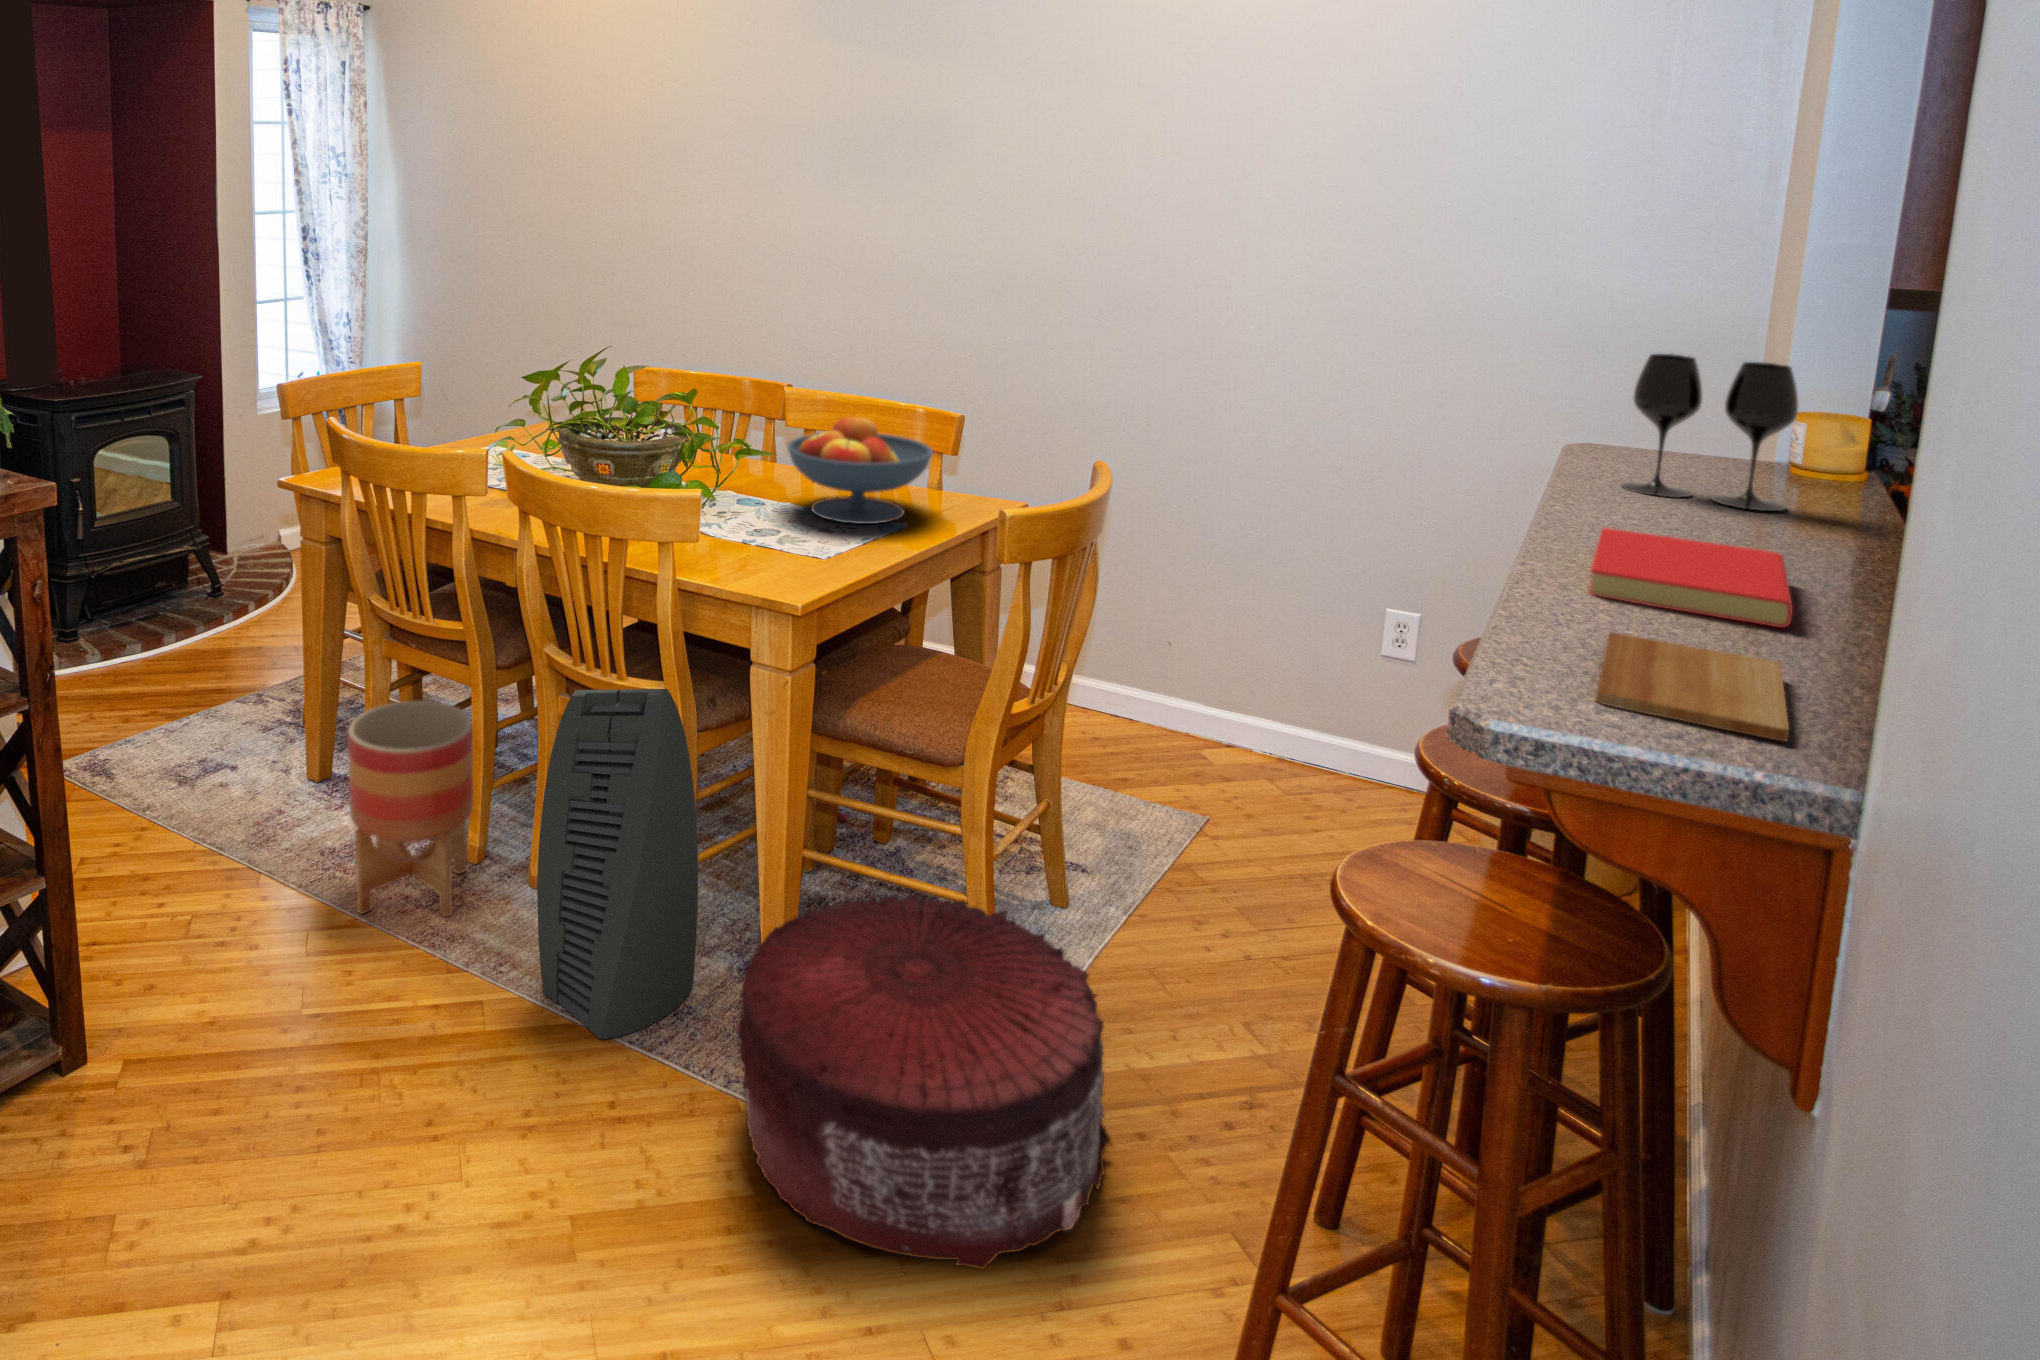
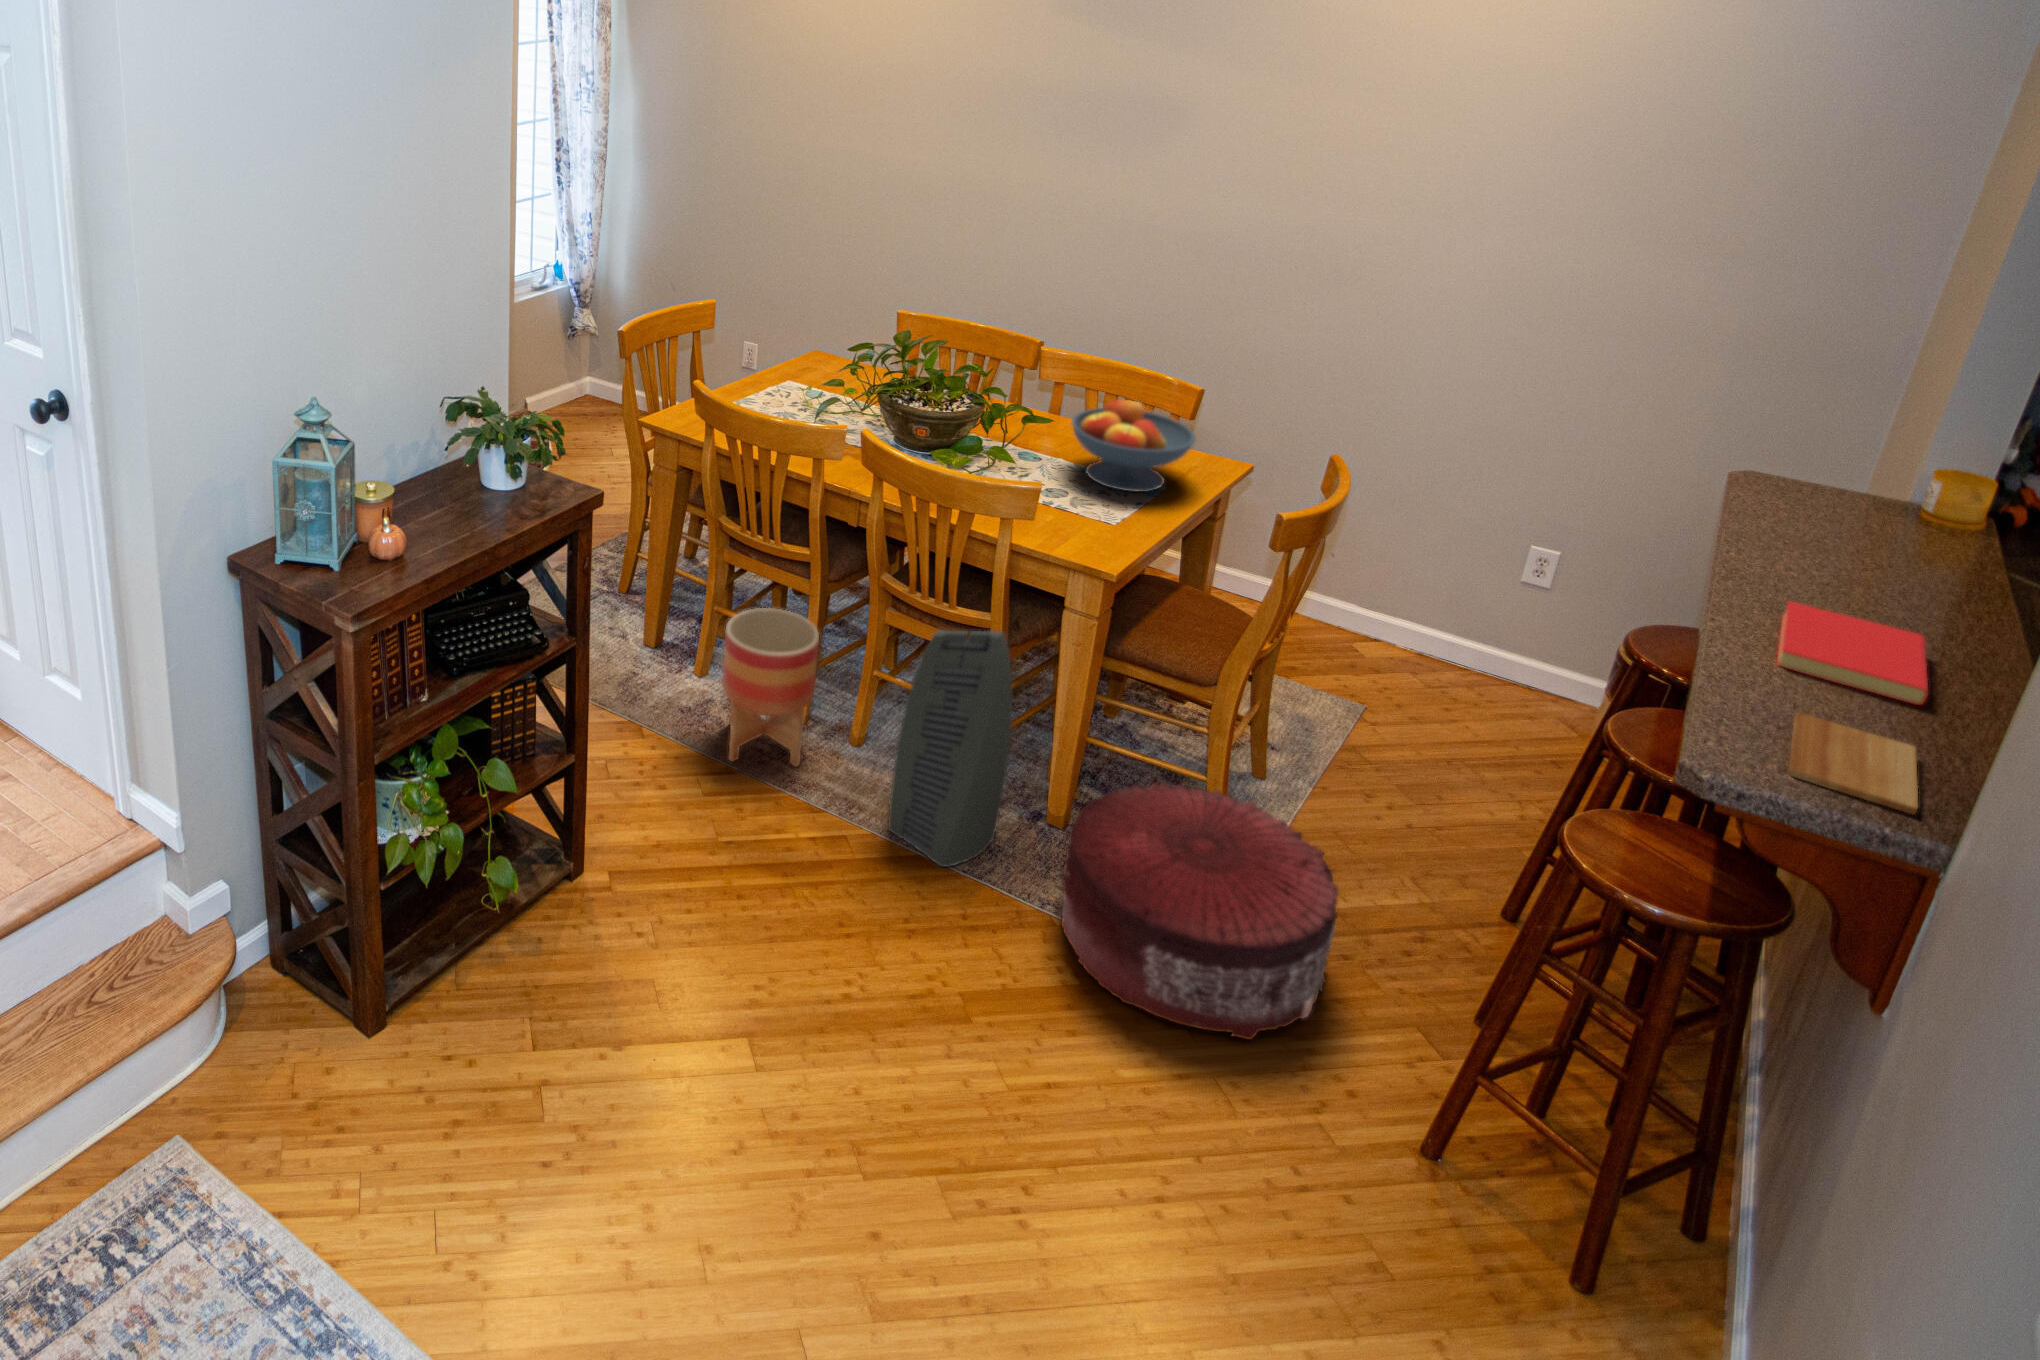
wine glass: present [1622,354,1798,511] -> none [1794,438,1957,568]

